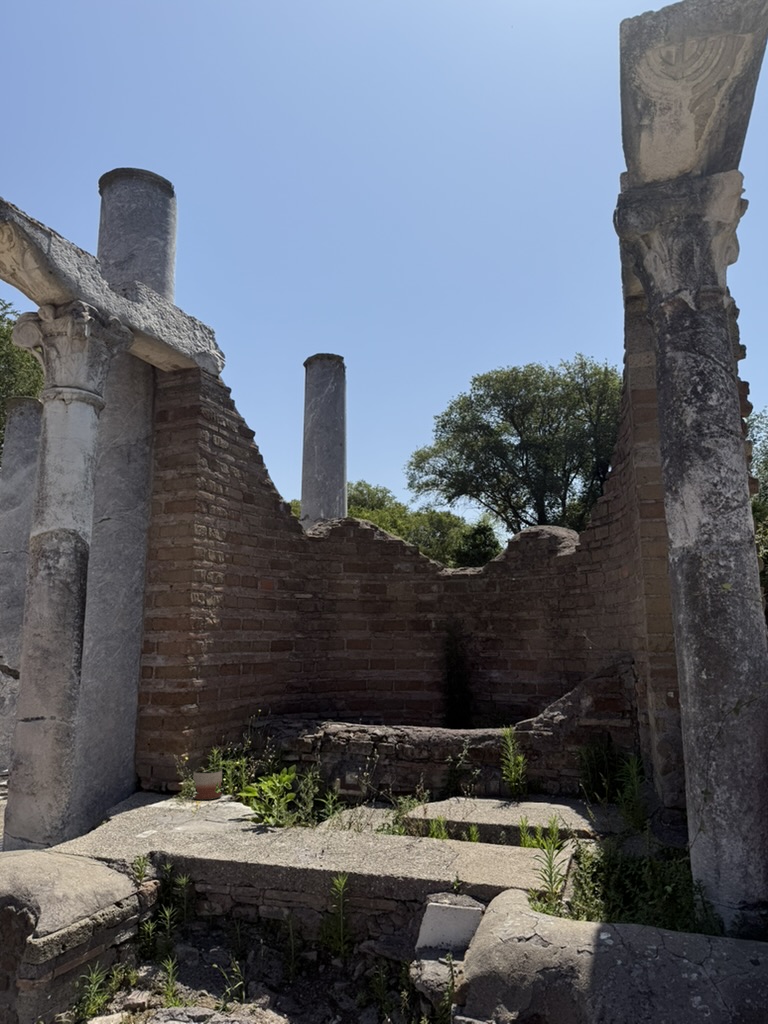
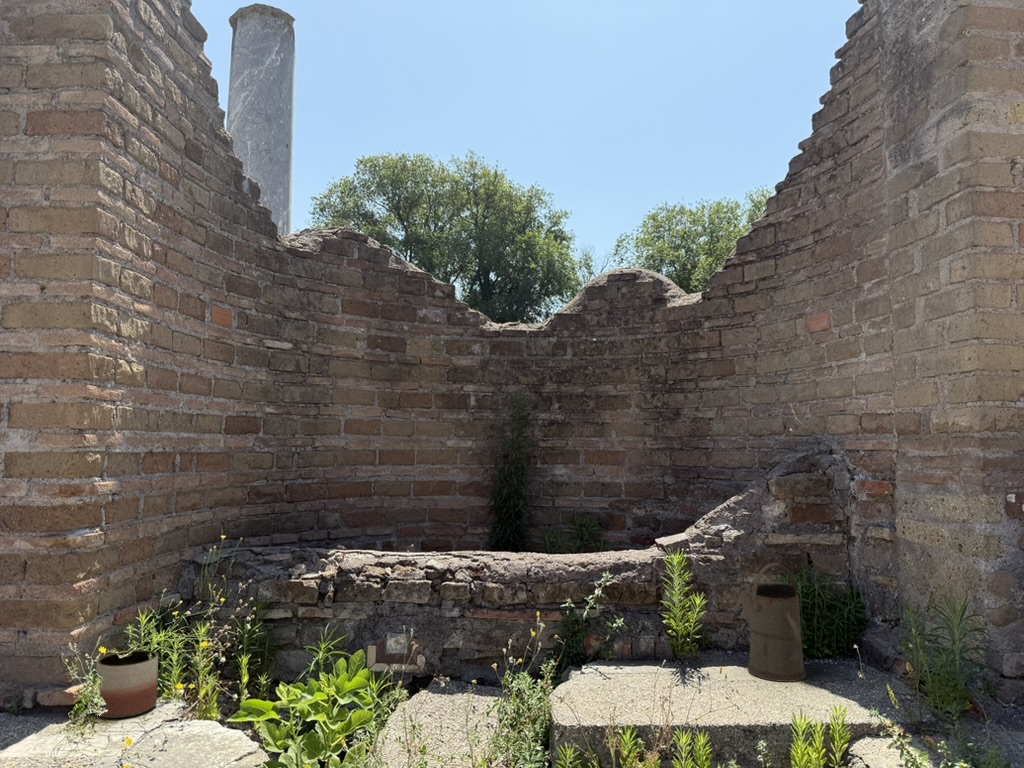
watering can: none [552,733,589,810] -> present [740,563,806,682]

